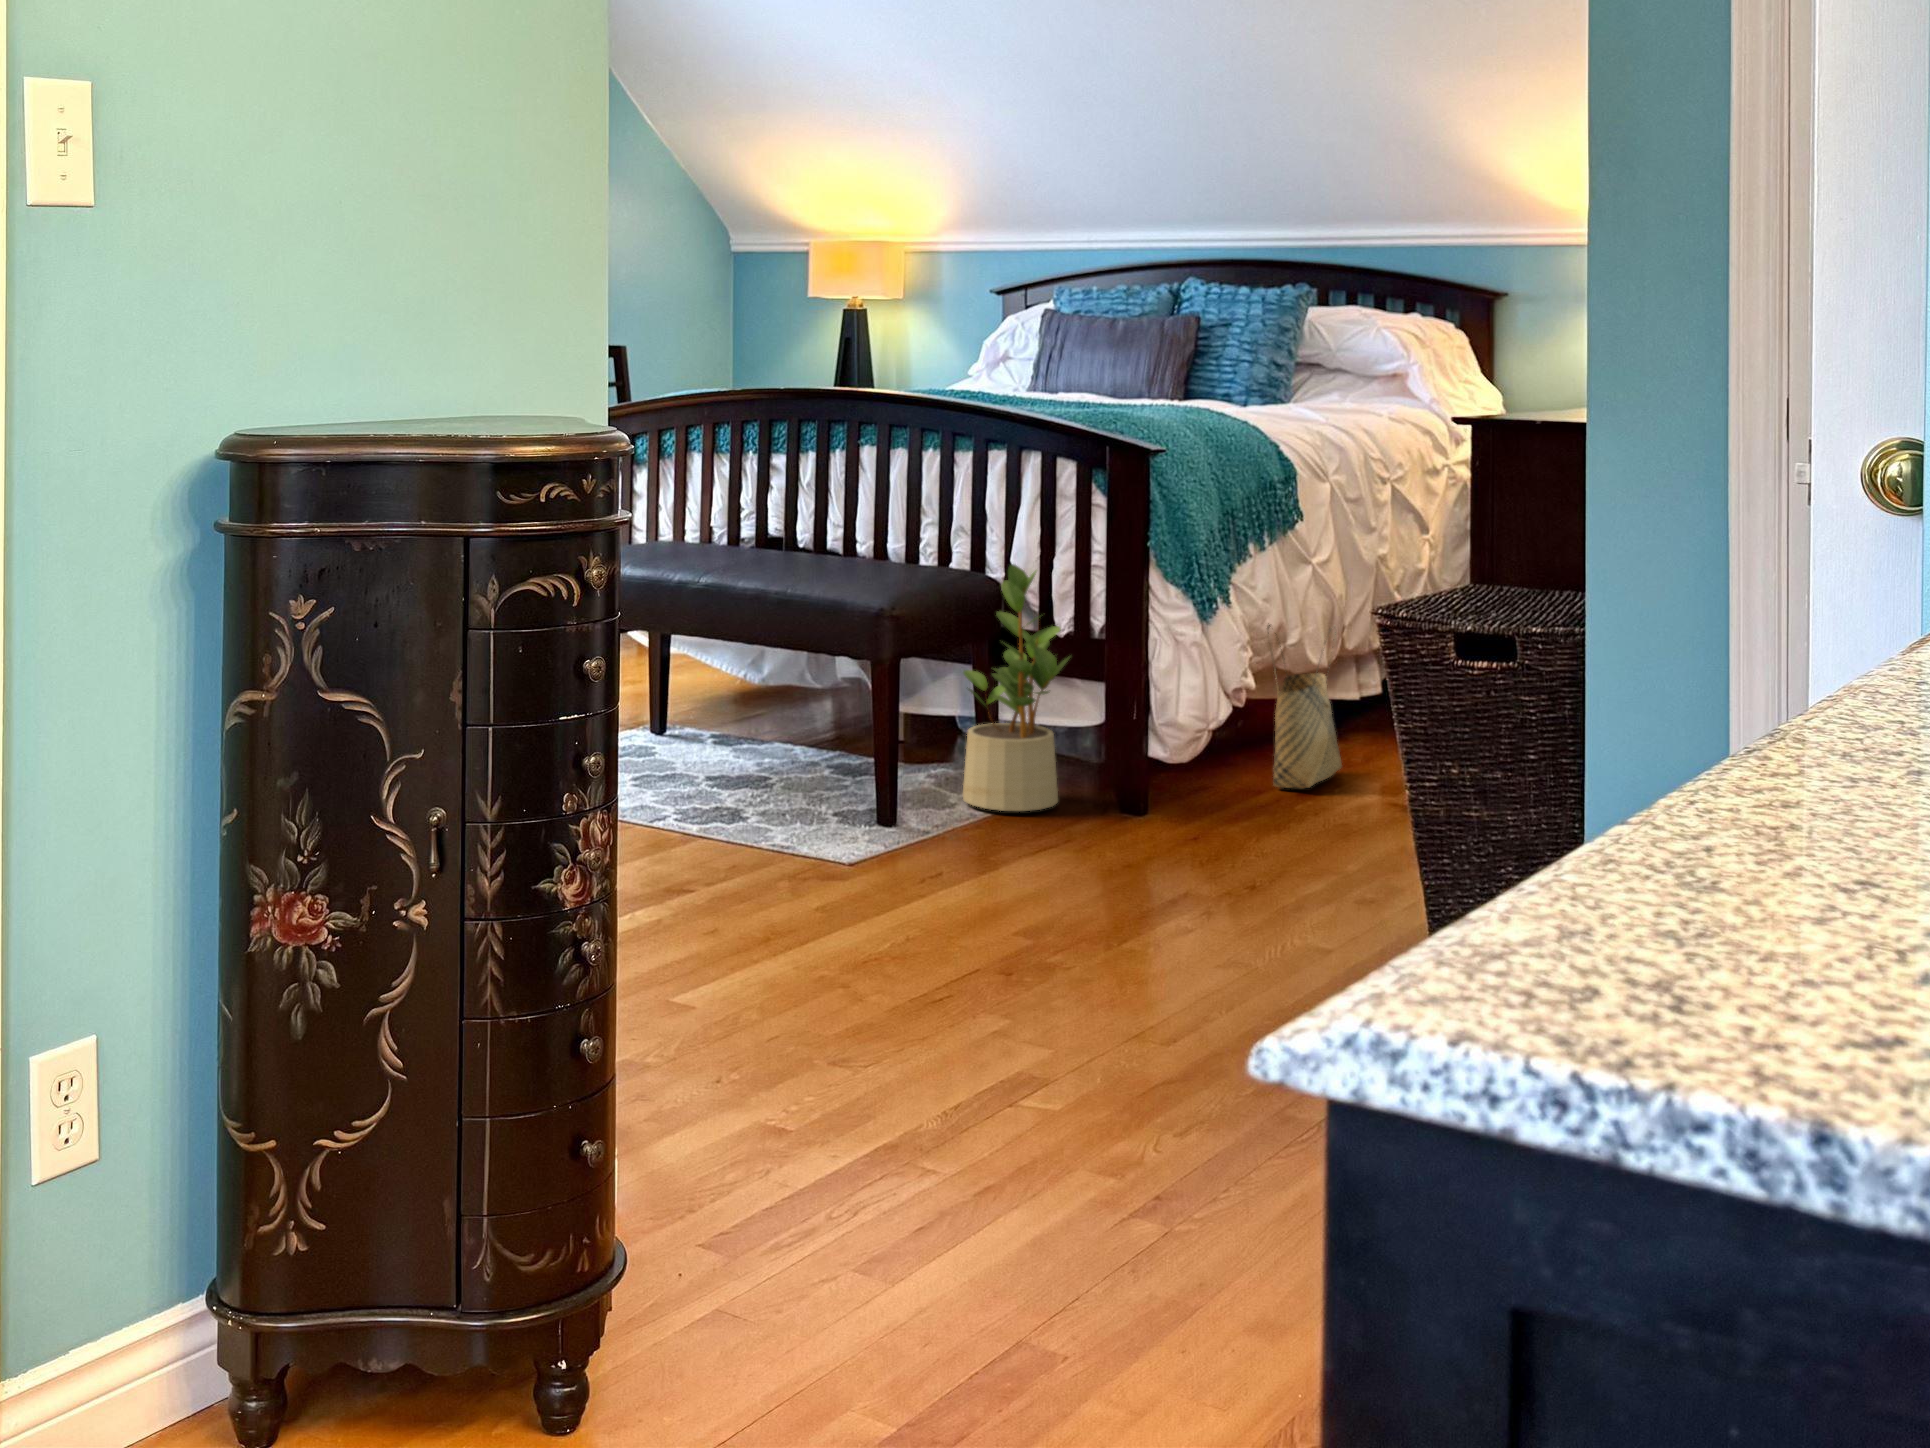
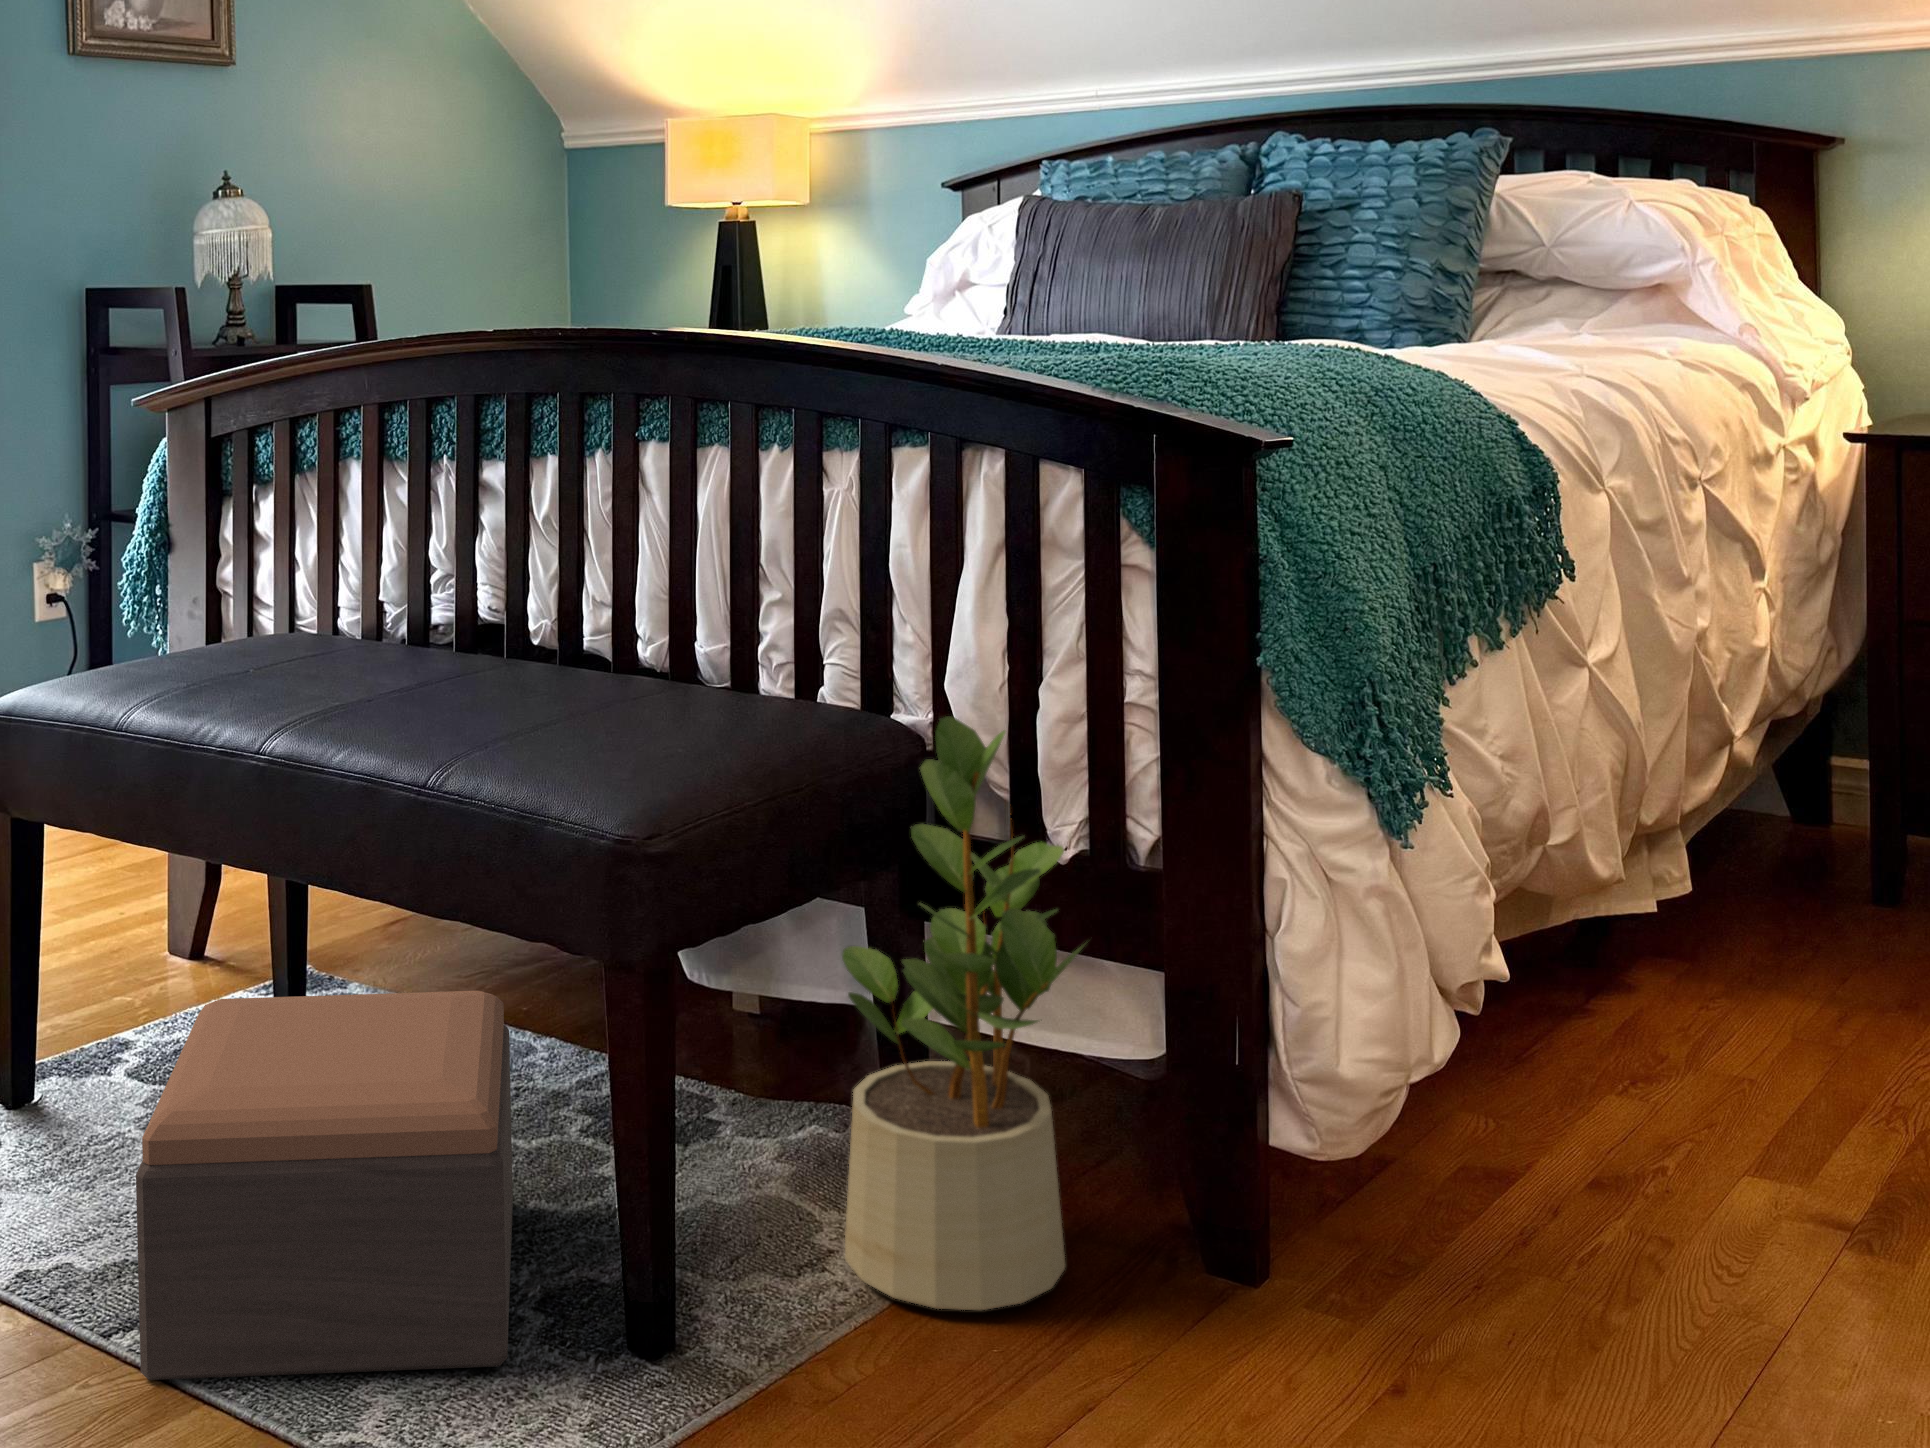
woven basket: present [1267,625,1342,788] -> none [1518,811,1685,1200]
footstool: none [670,690,830,826] -> present [136,991,513,1380]

